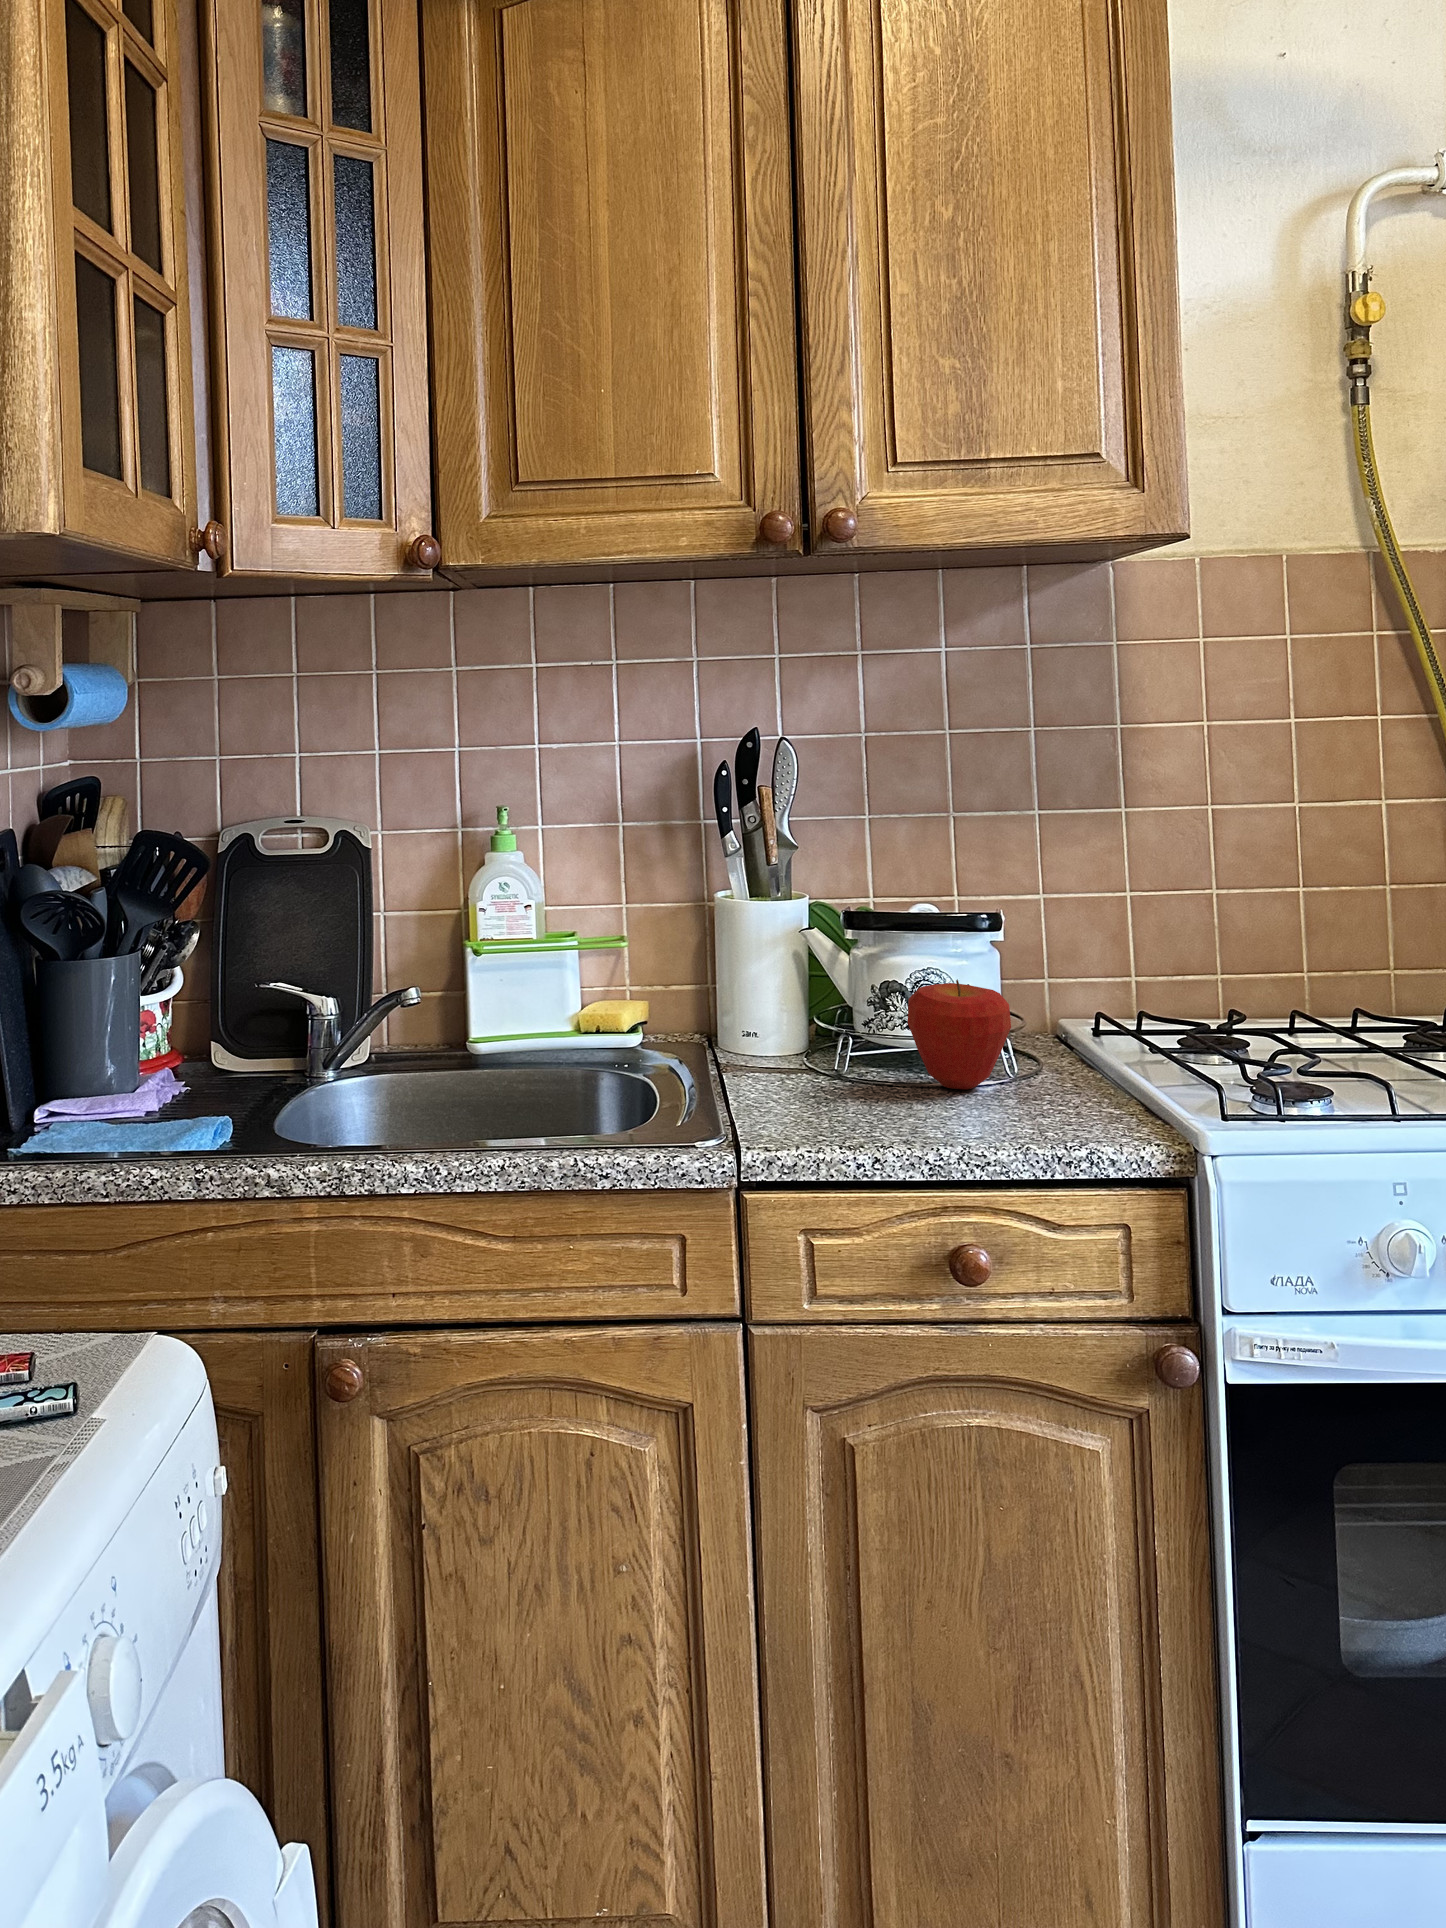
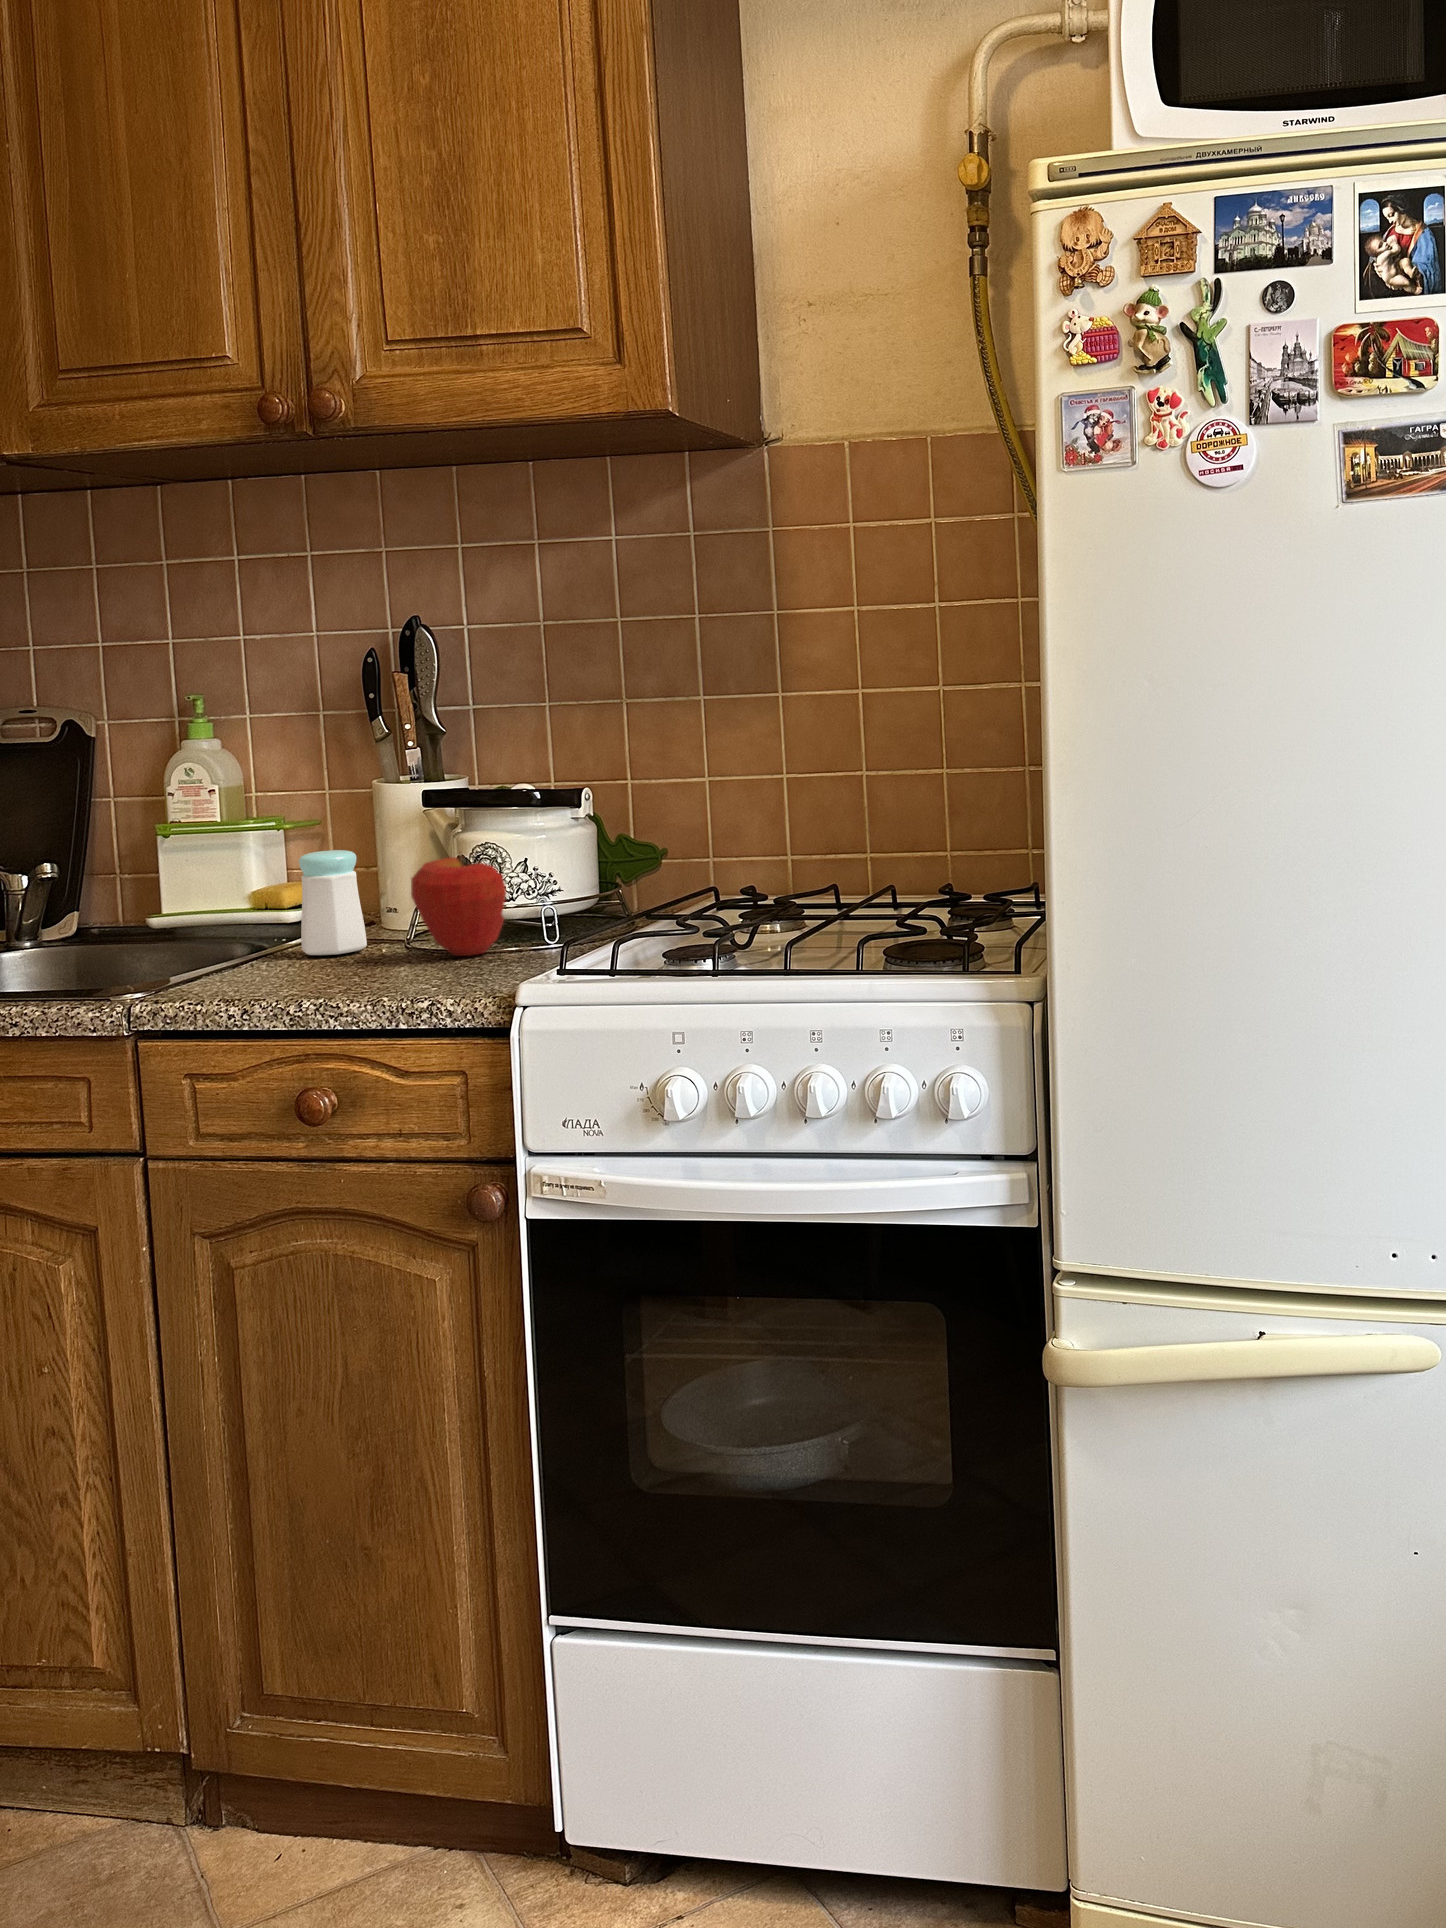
salt shaker: none [750,976,818,1089] -> present [299,850,367,955]

